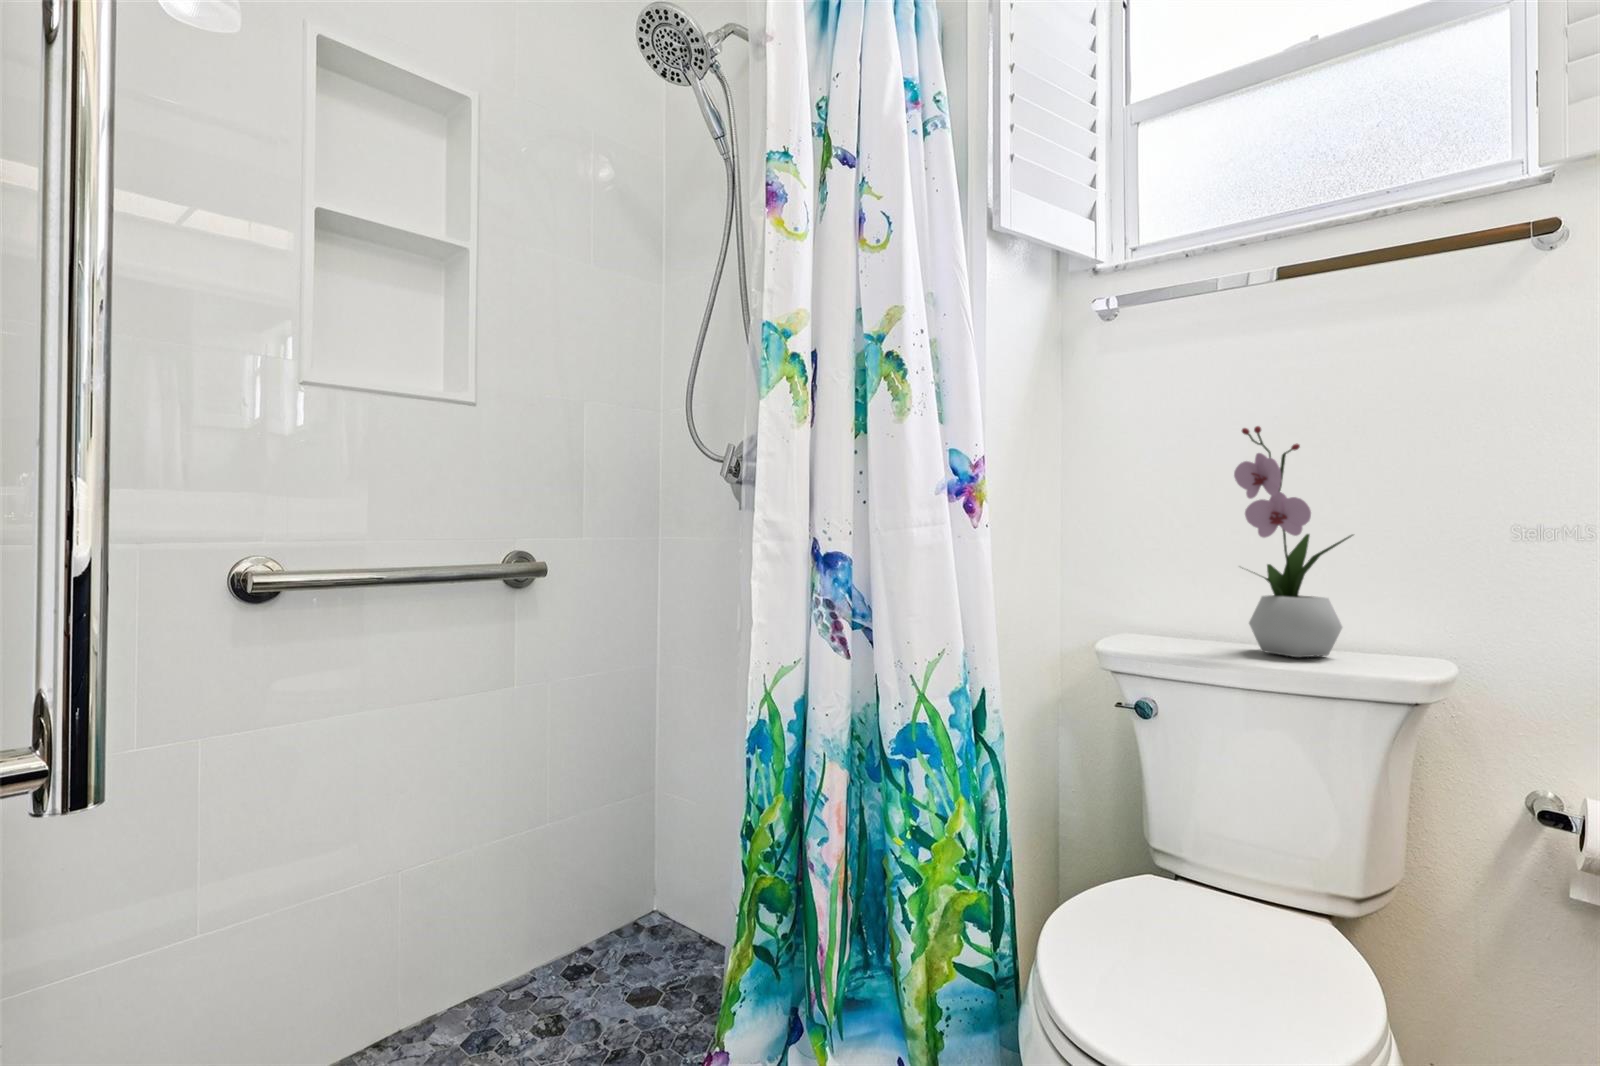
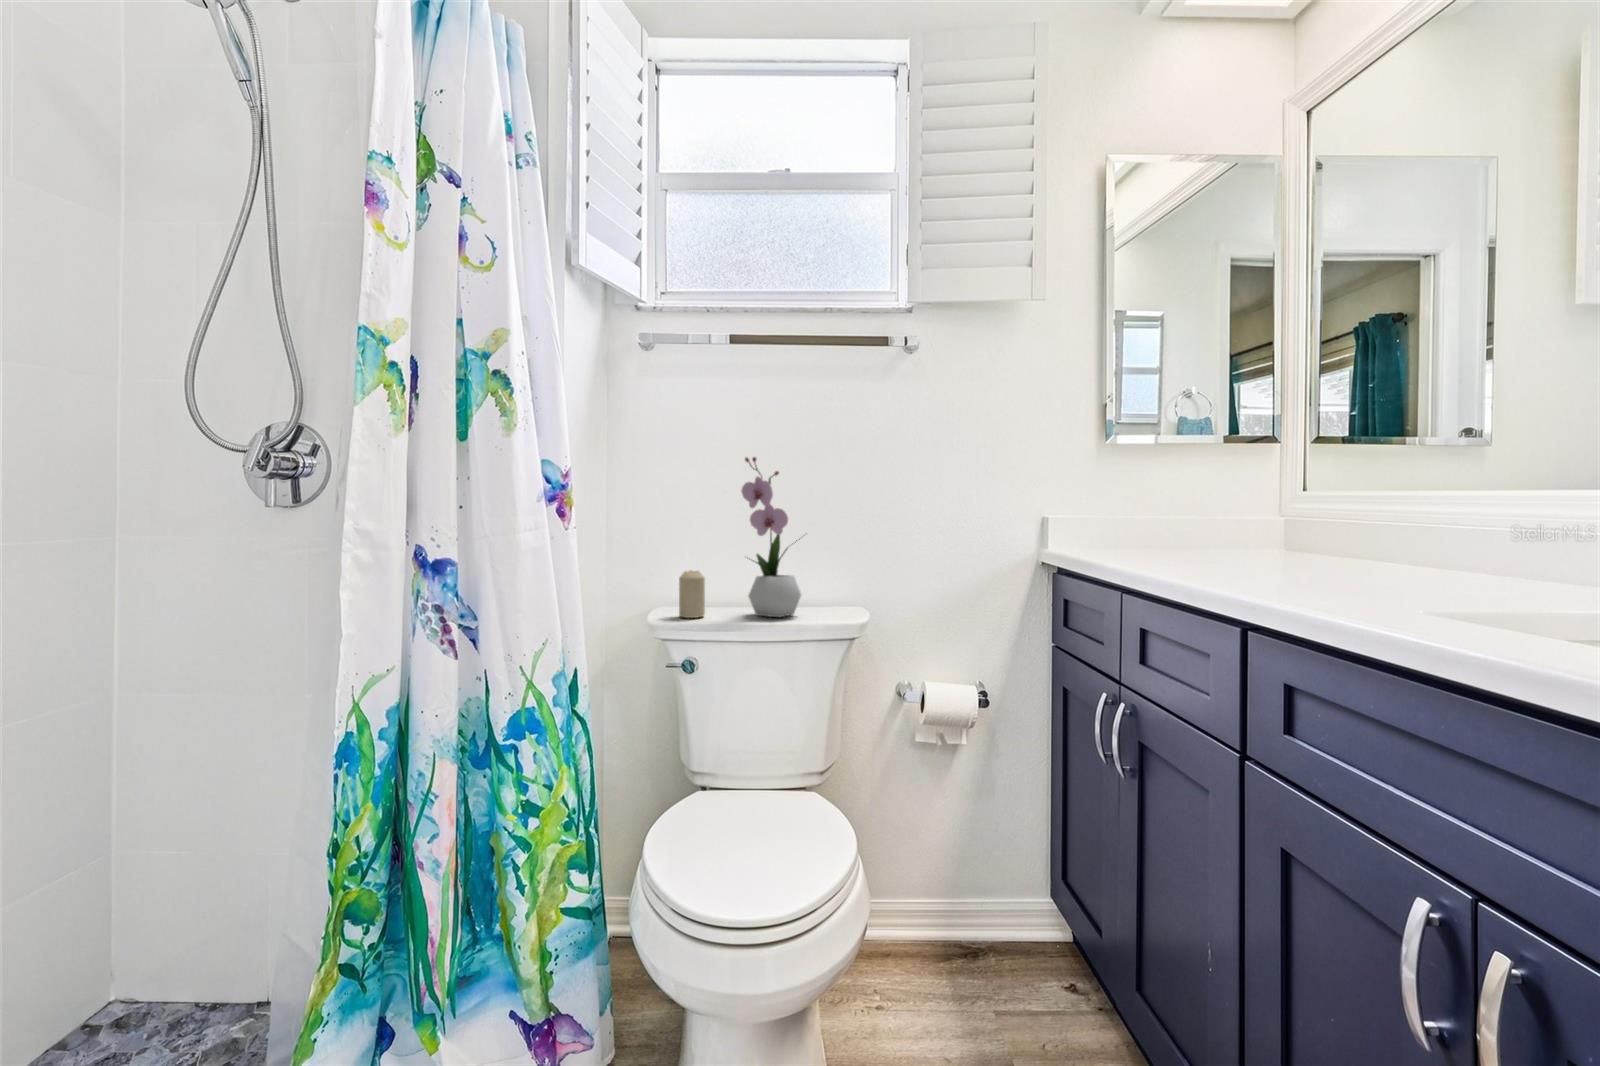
candle: none [1147,584,1183,646] -> present [679,571,705,618]

